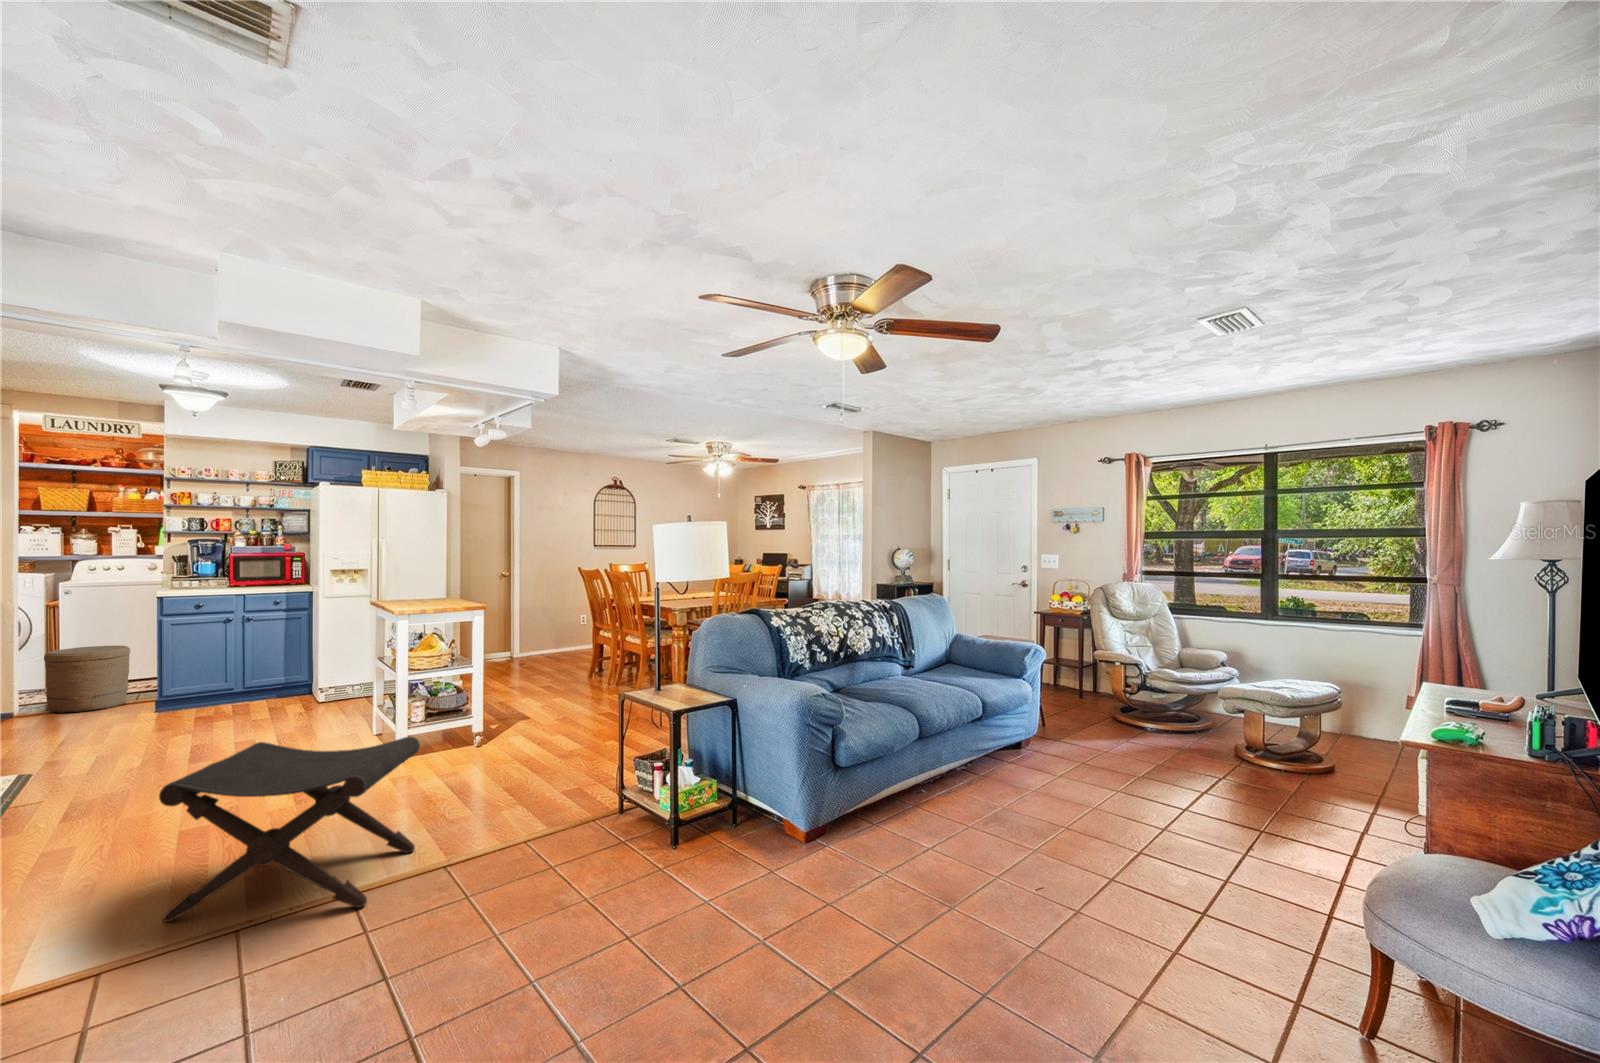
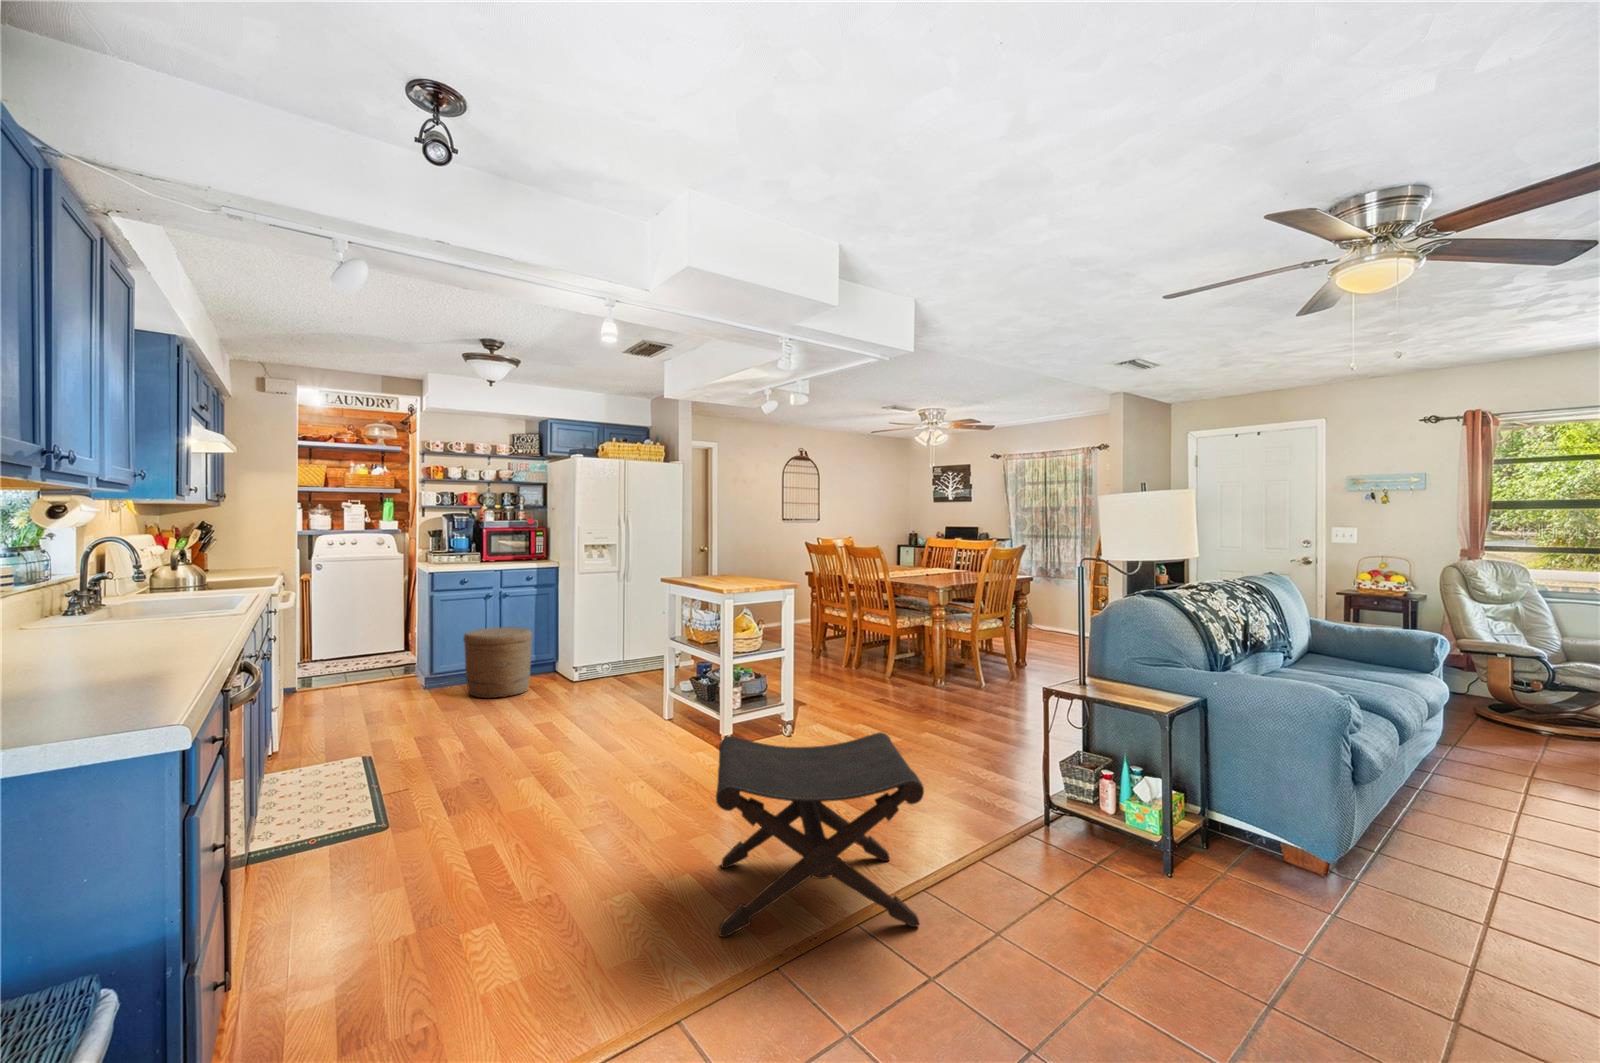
woven basket: present [44,646,130,713] -> present [463,627,532,698]

